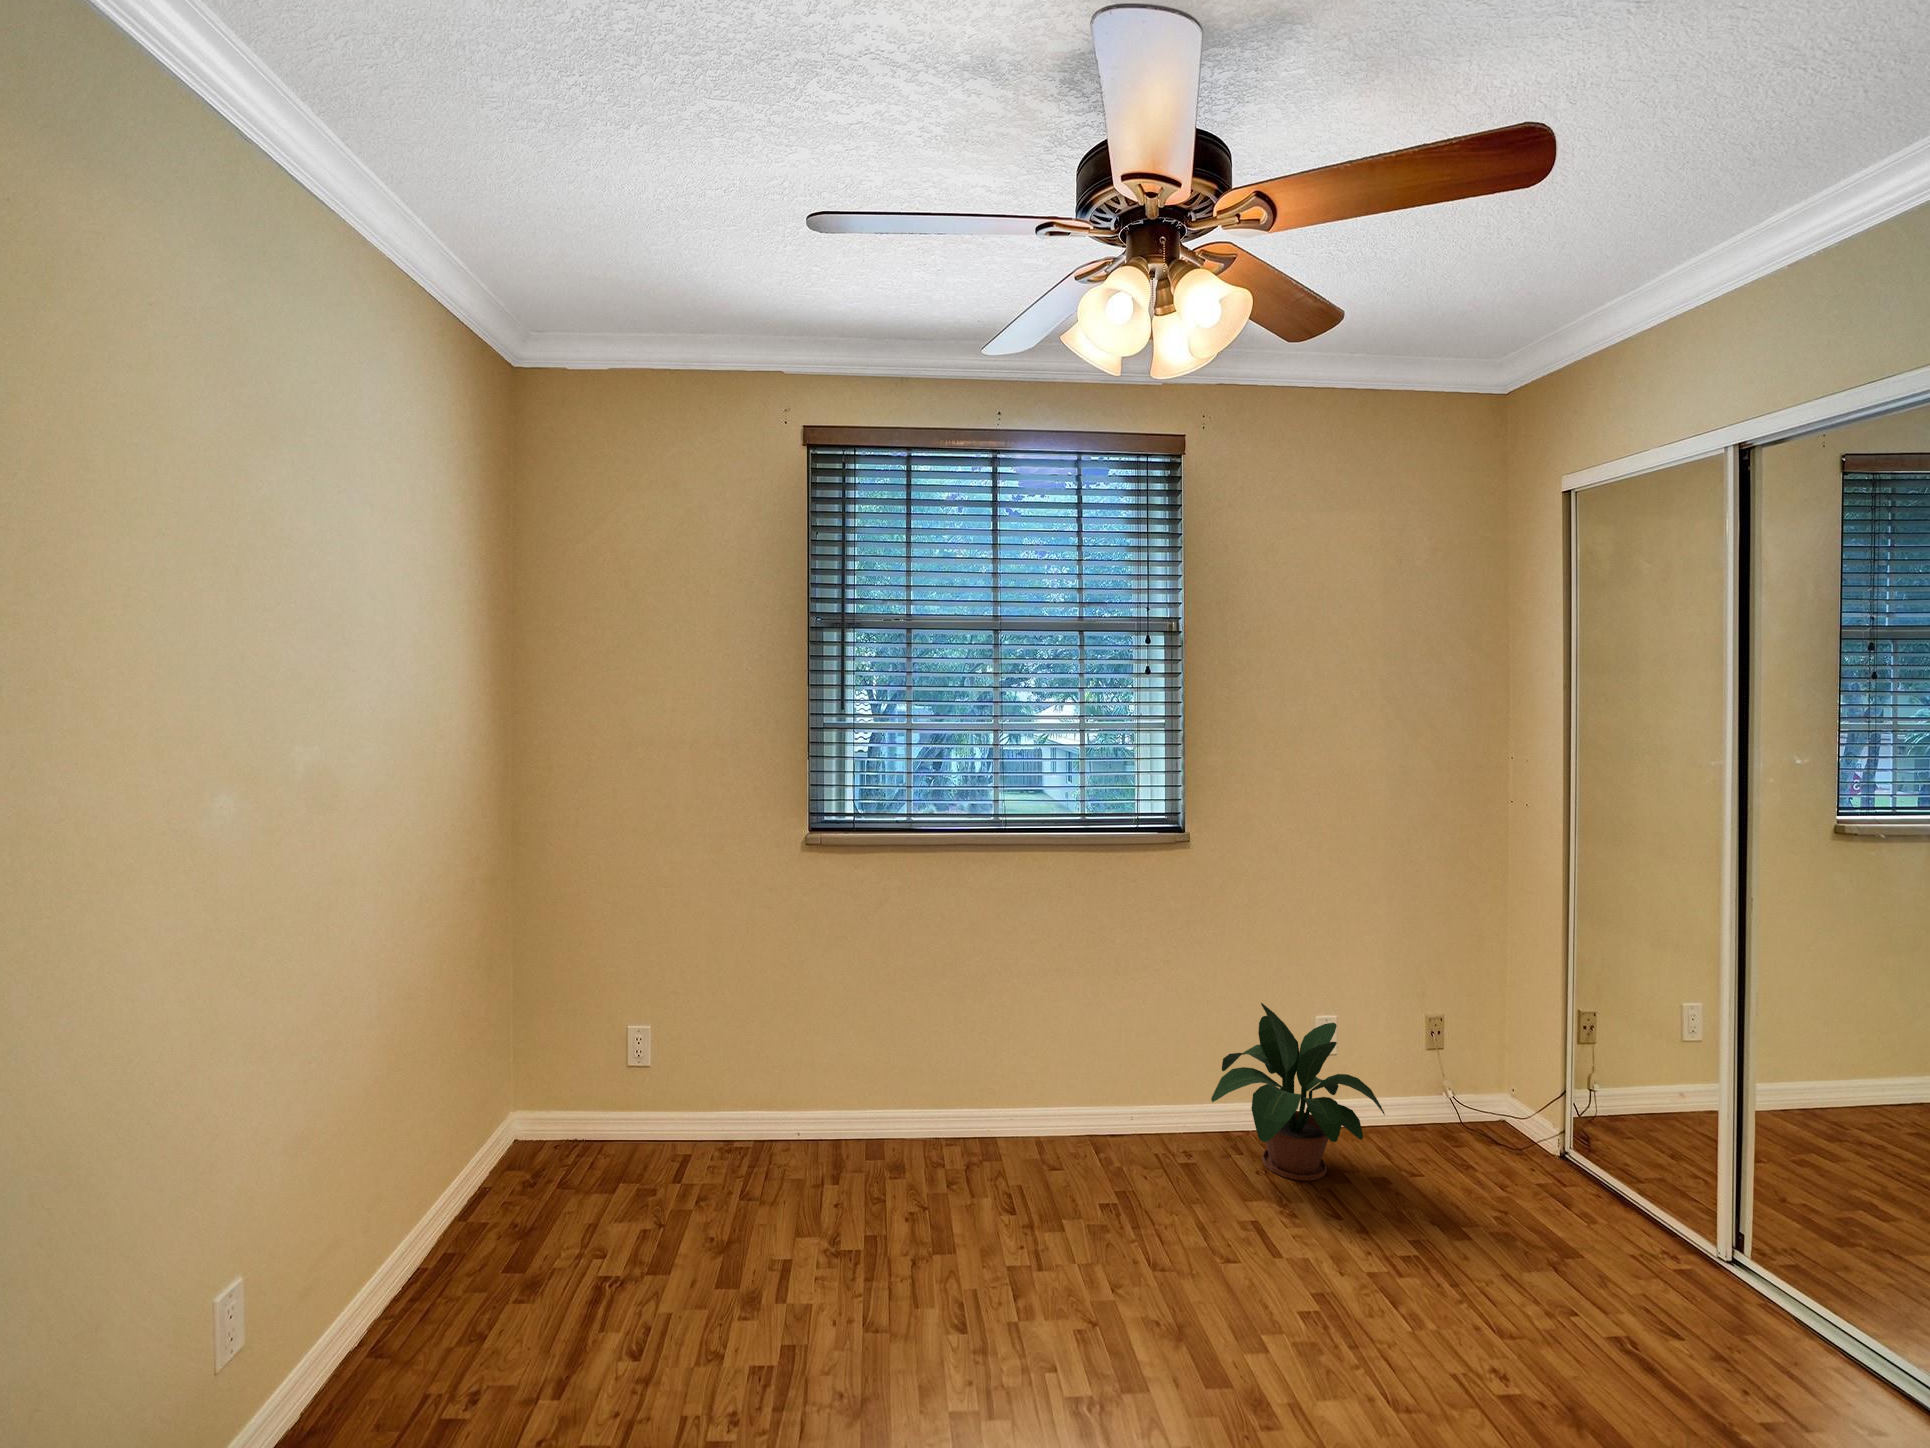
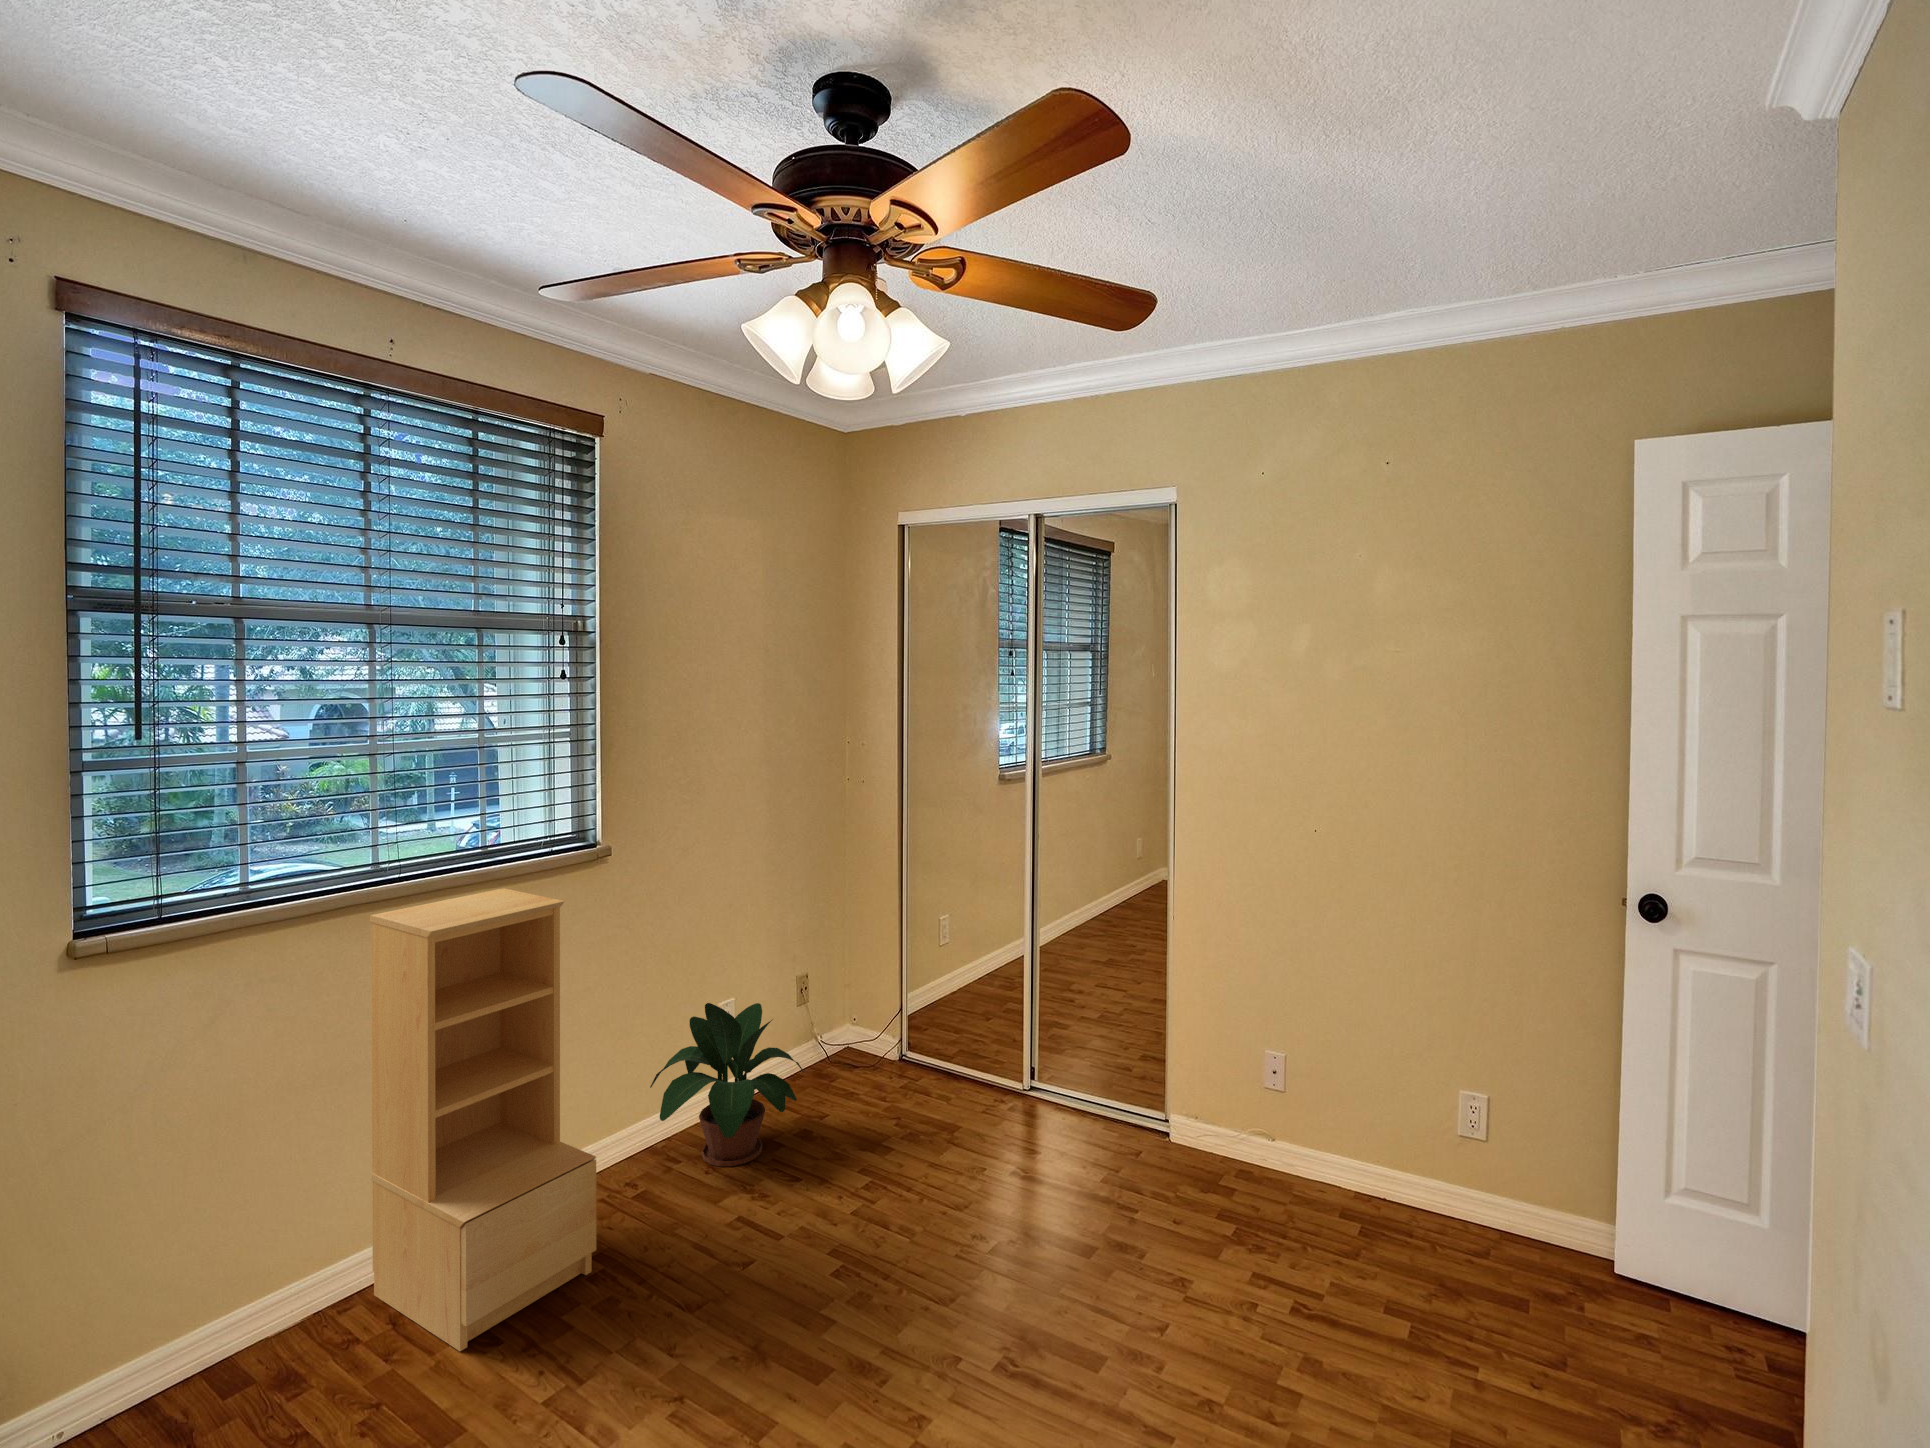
bookshelf: none [972,851,1112,1204] -> present [370,888,596,1351]

